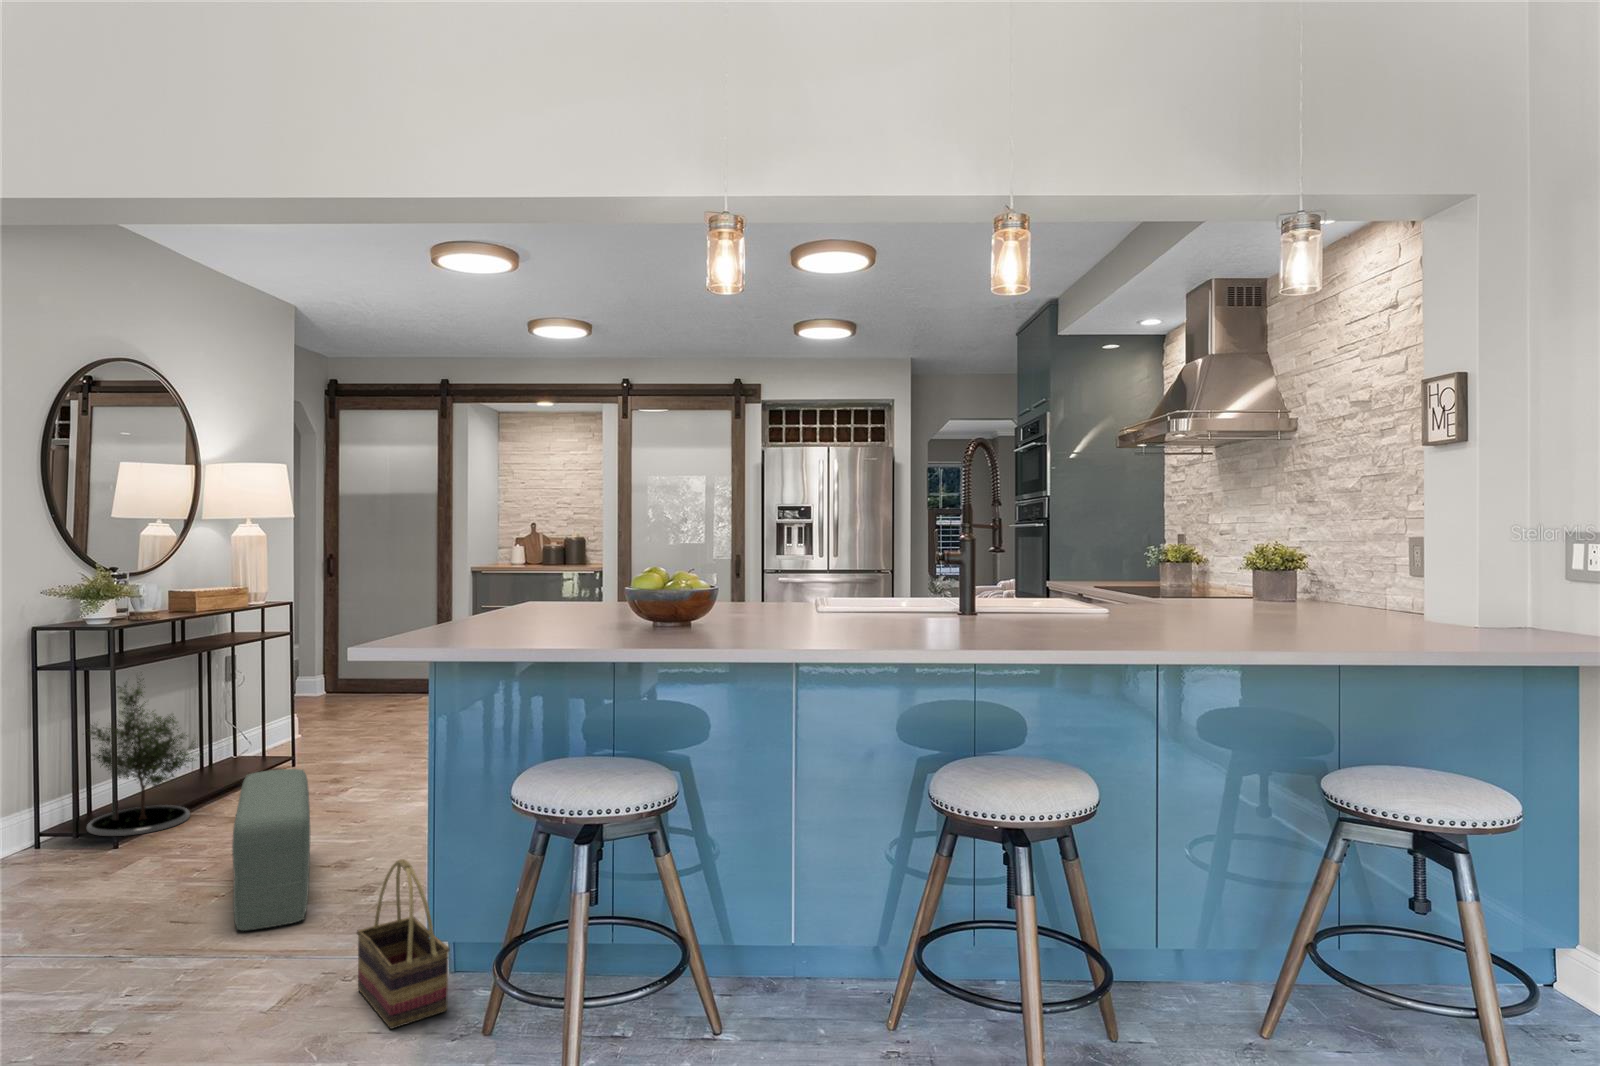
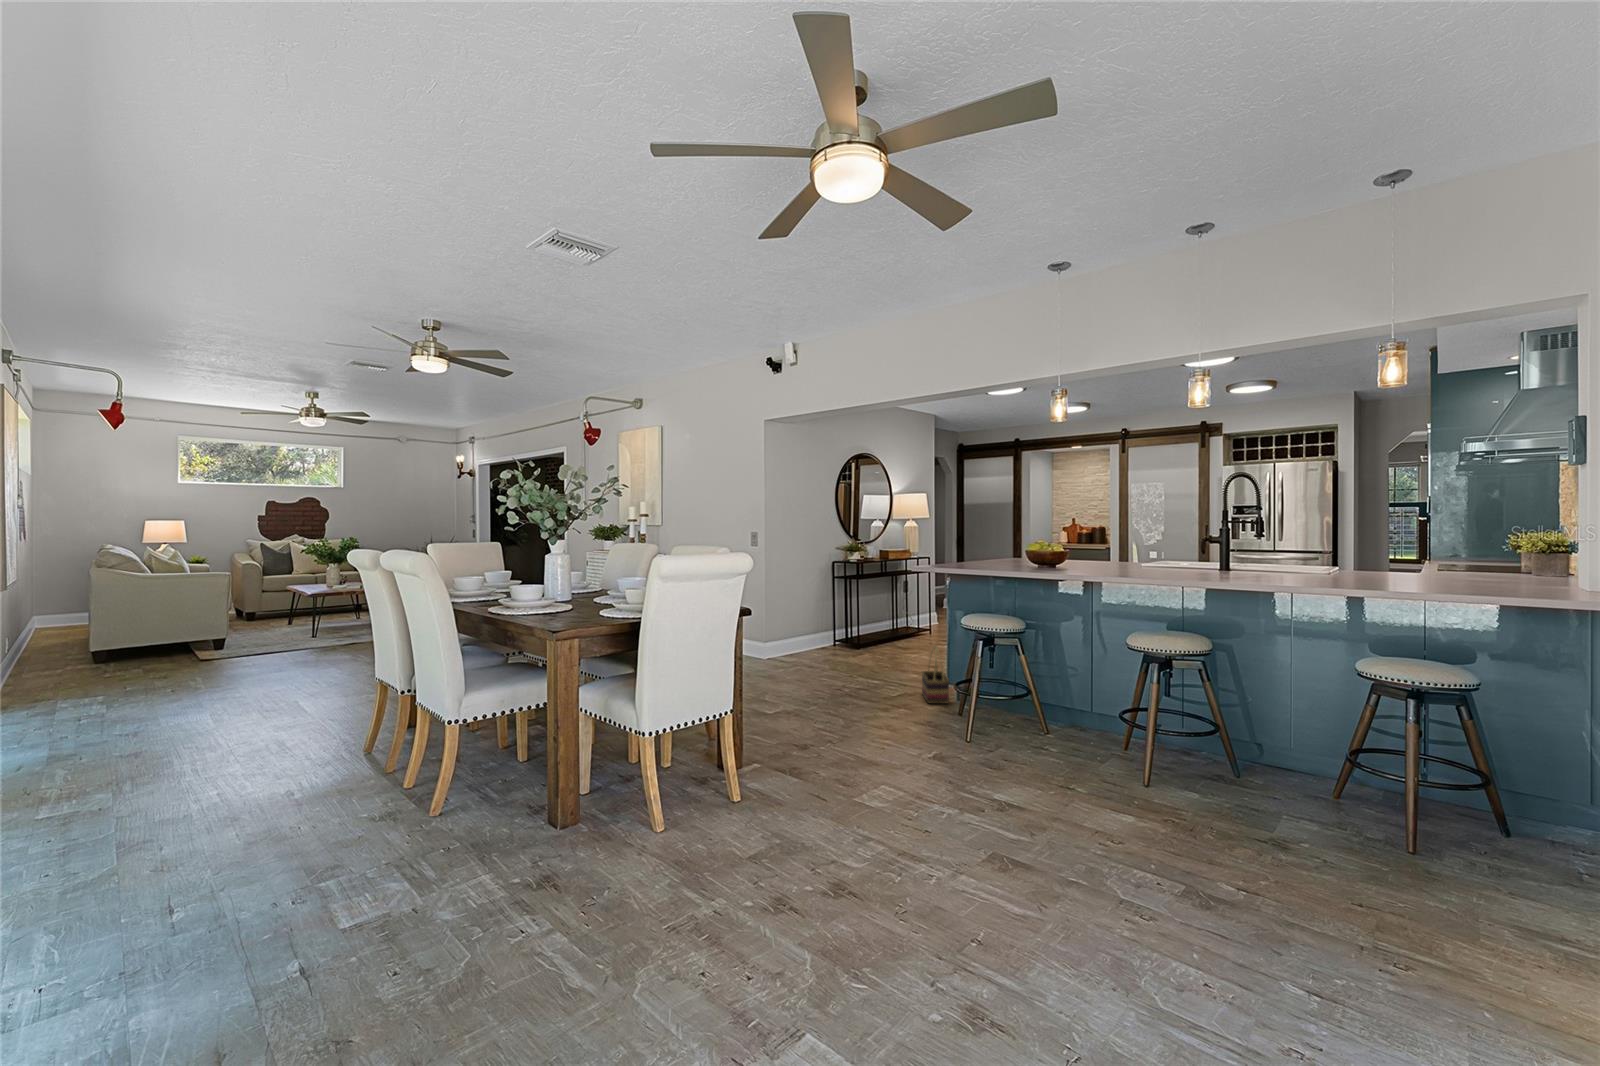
potted tree: present [87,679,199,836] -> none [849,581,889,646]
pouf: present [232,769,310,931] -> none [889,622,921,675]

